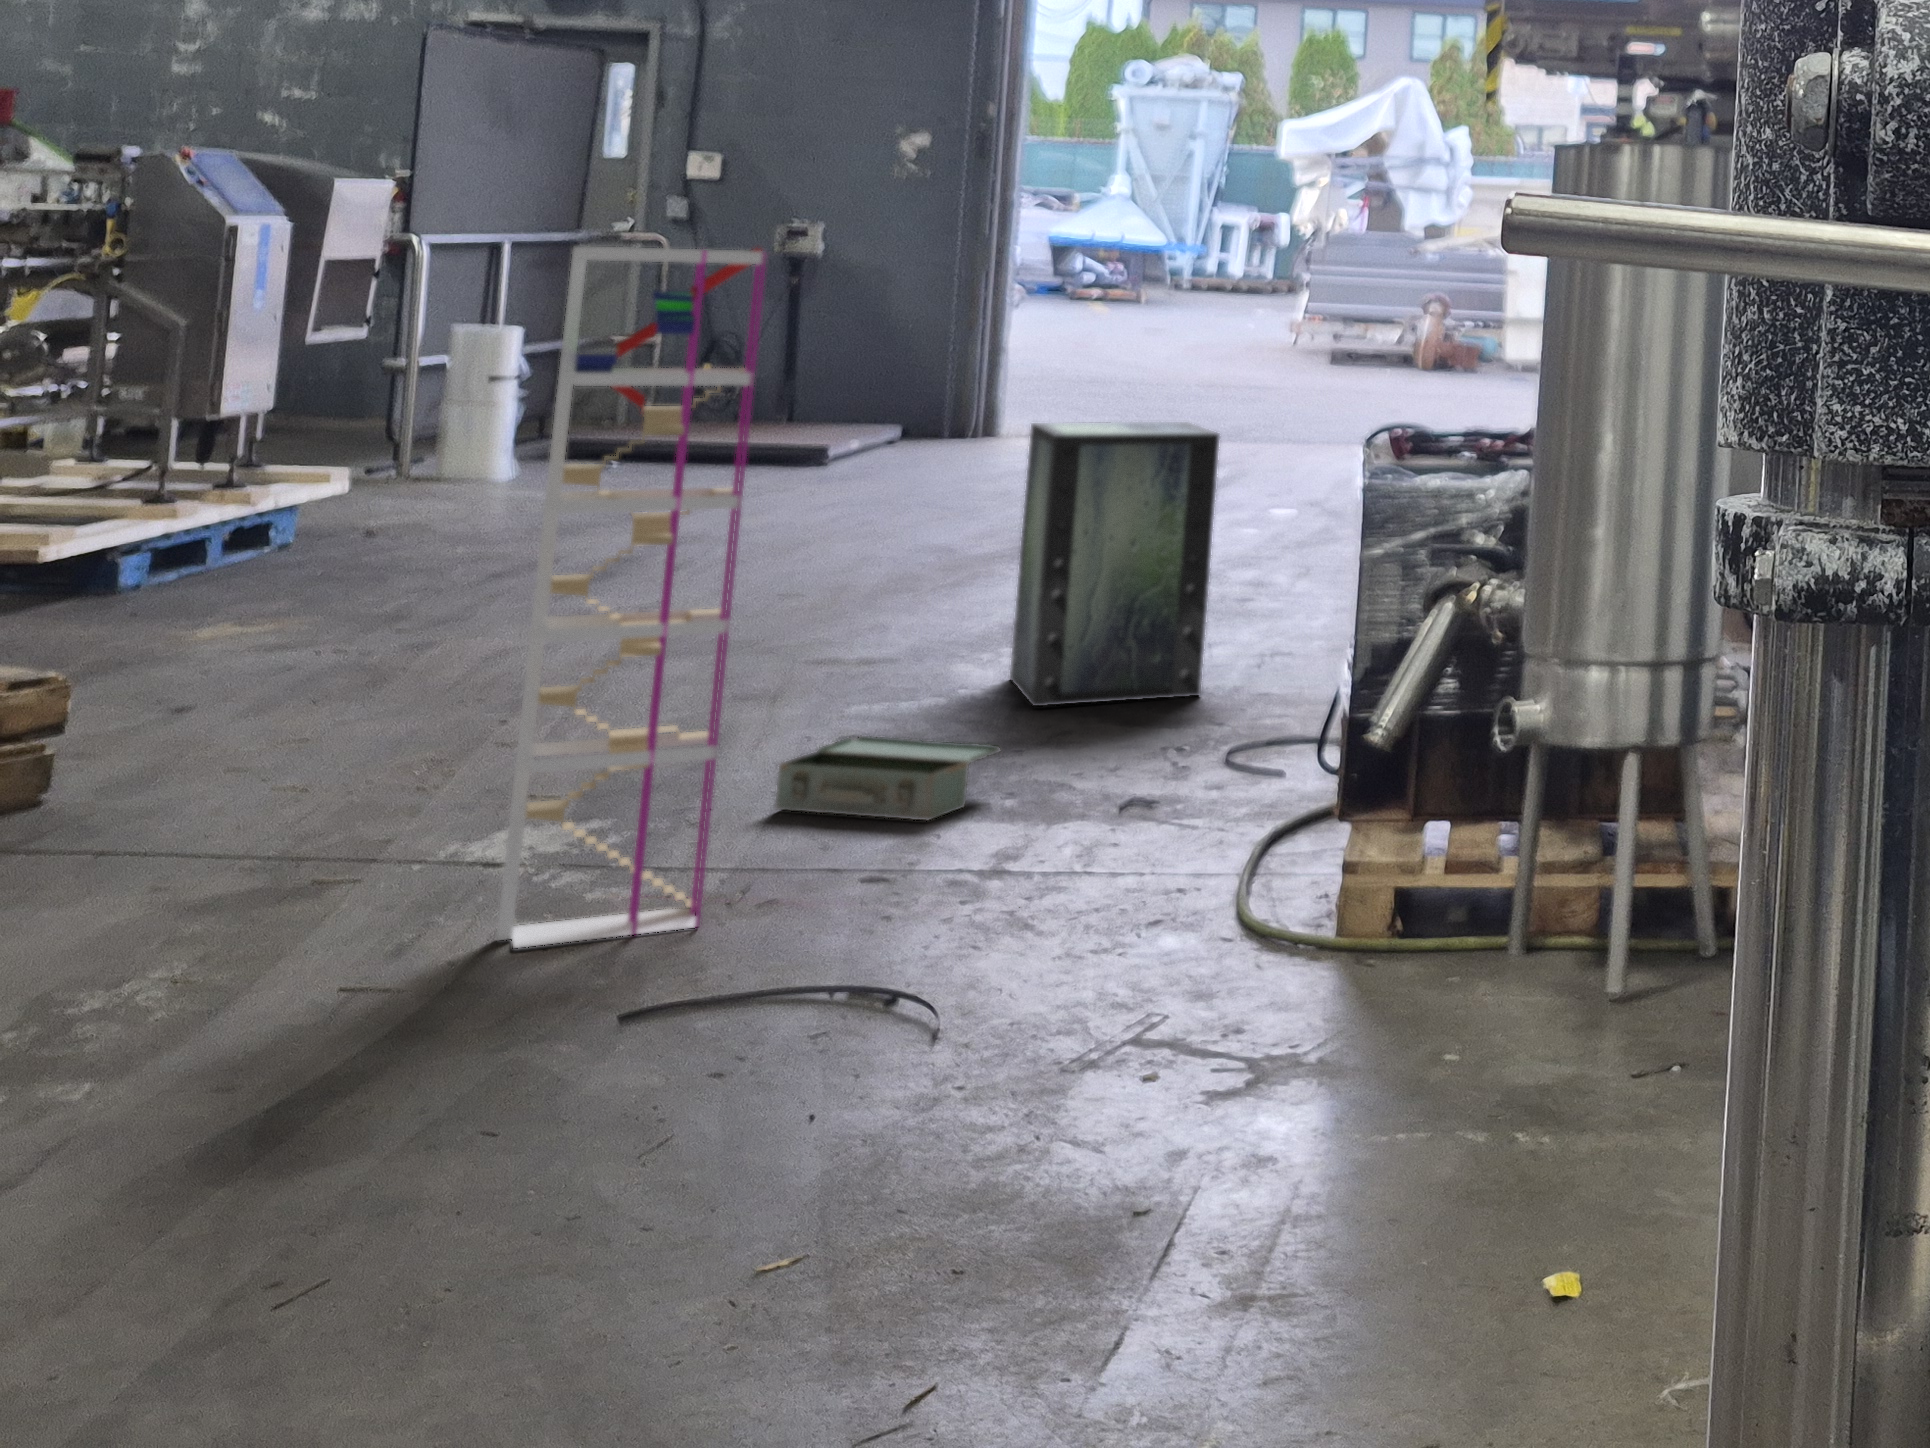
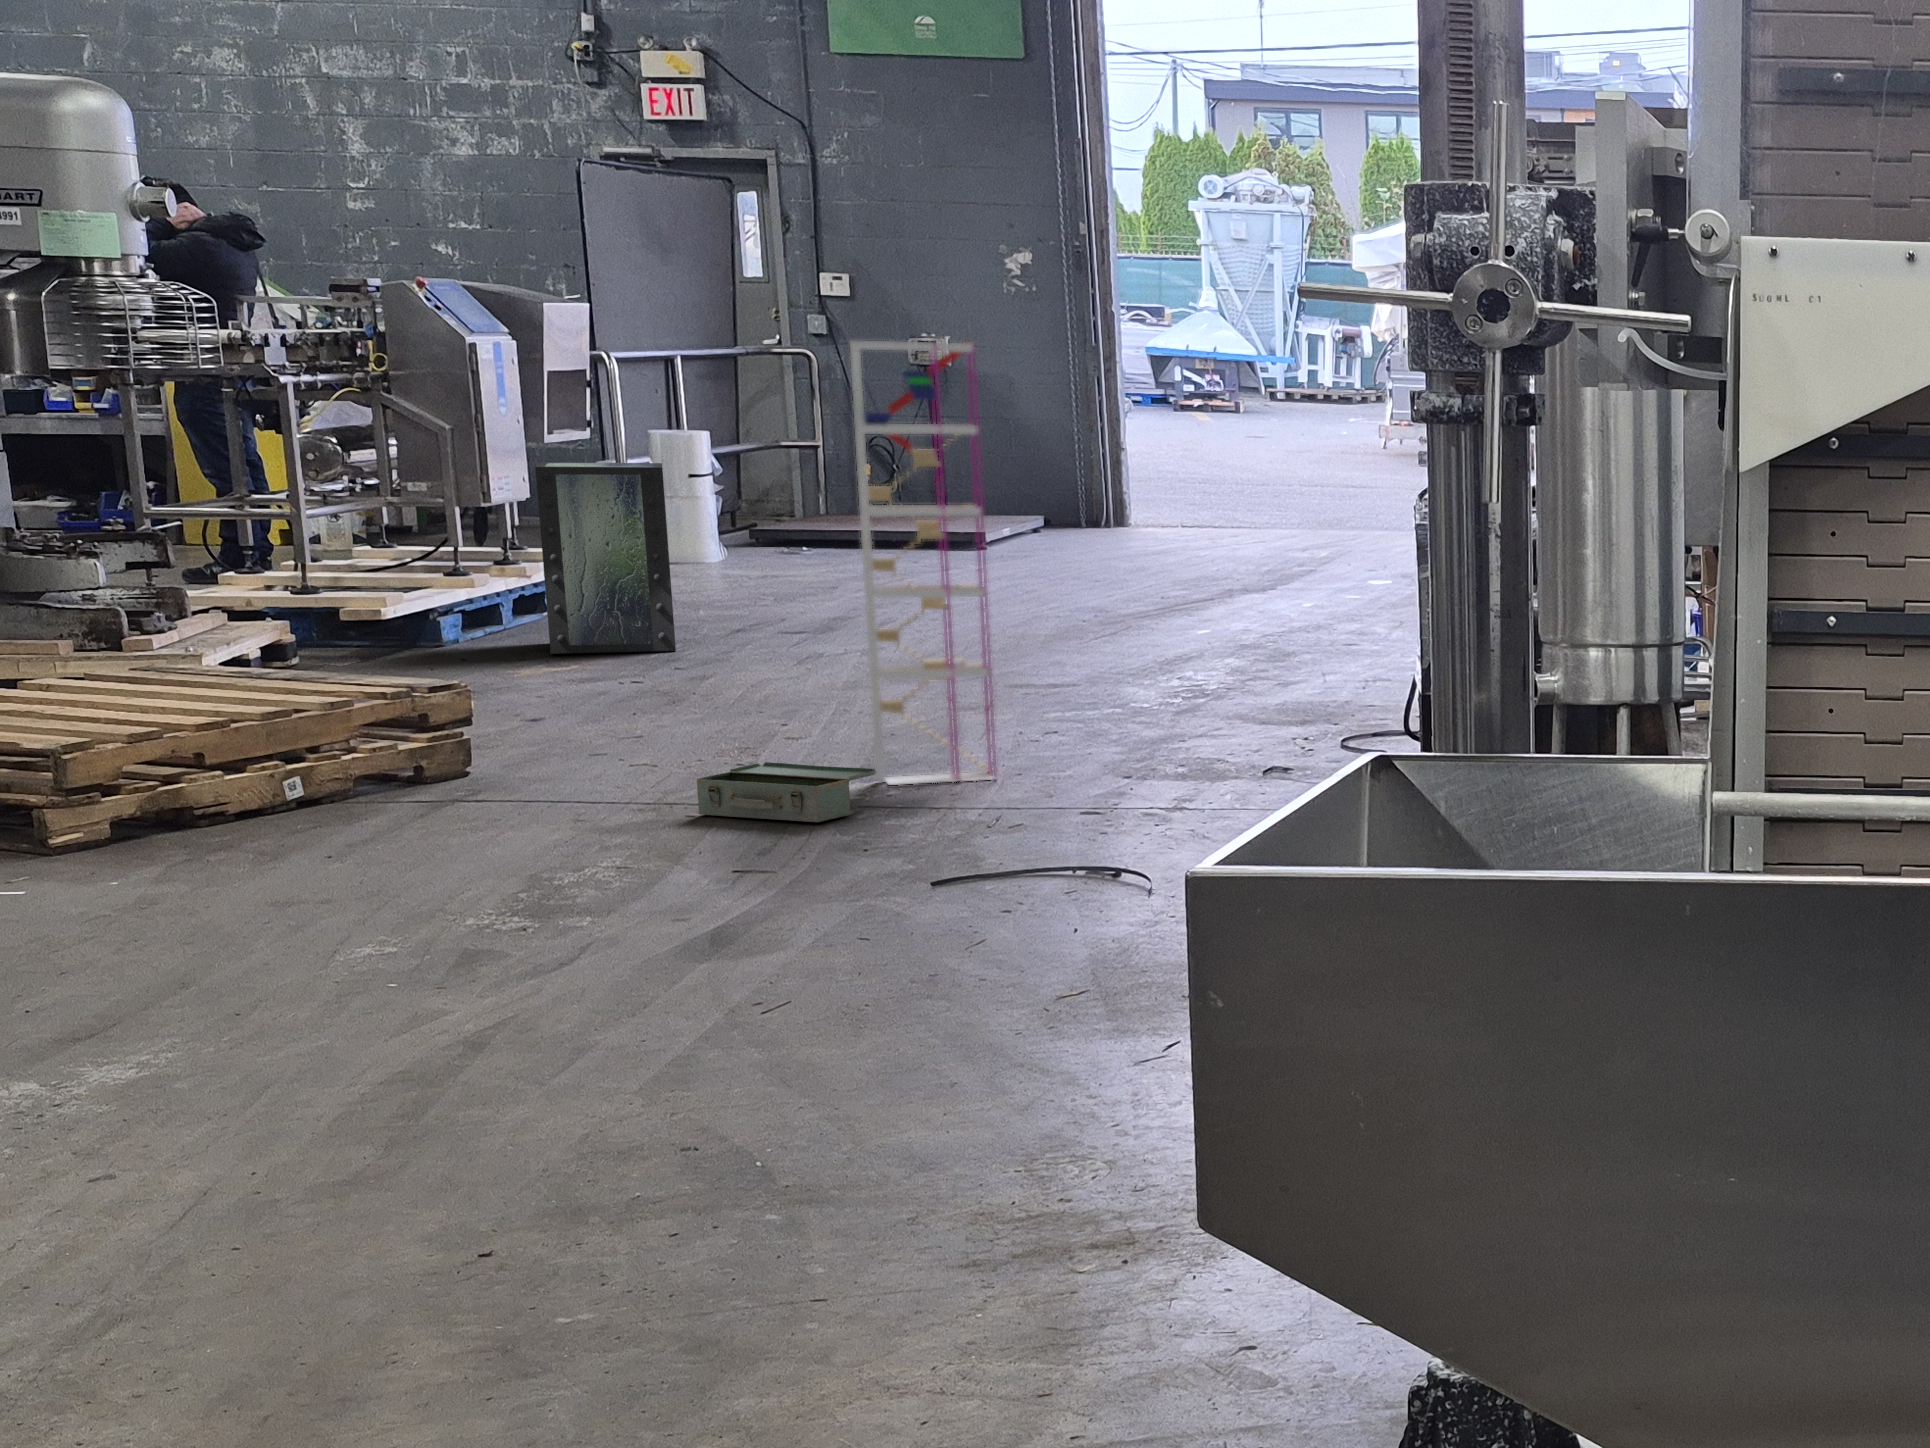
storage box: present [1010,422,1219,706] -> present [535,462,676,654]
toolbox: present [776,736,1000,820] -> present [697,762,878,822]

